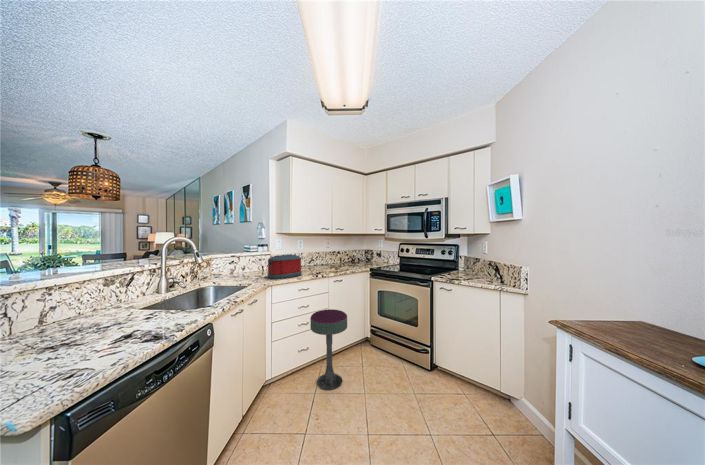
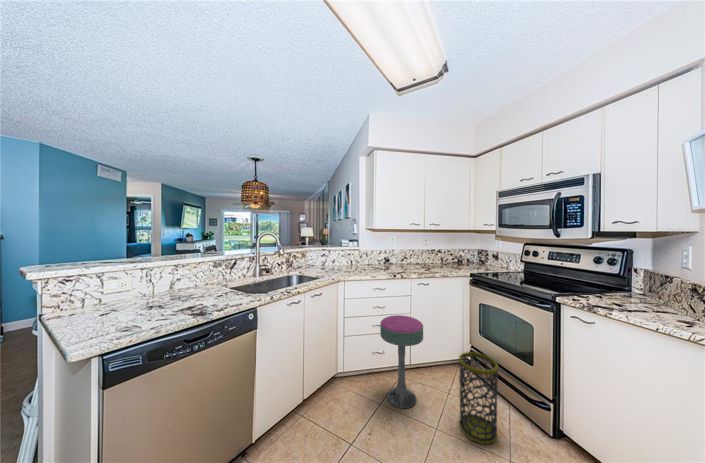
toaster: present [268,254,302,279] -> none [345,251,380,276]
trash can: none [376,326,402,392] -> present [459,352,498,444]

